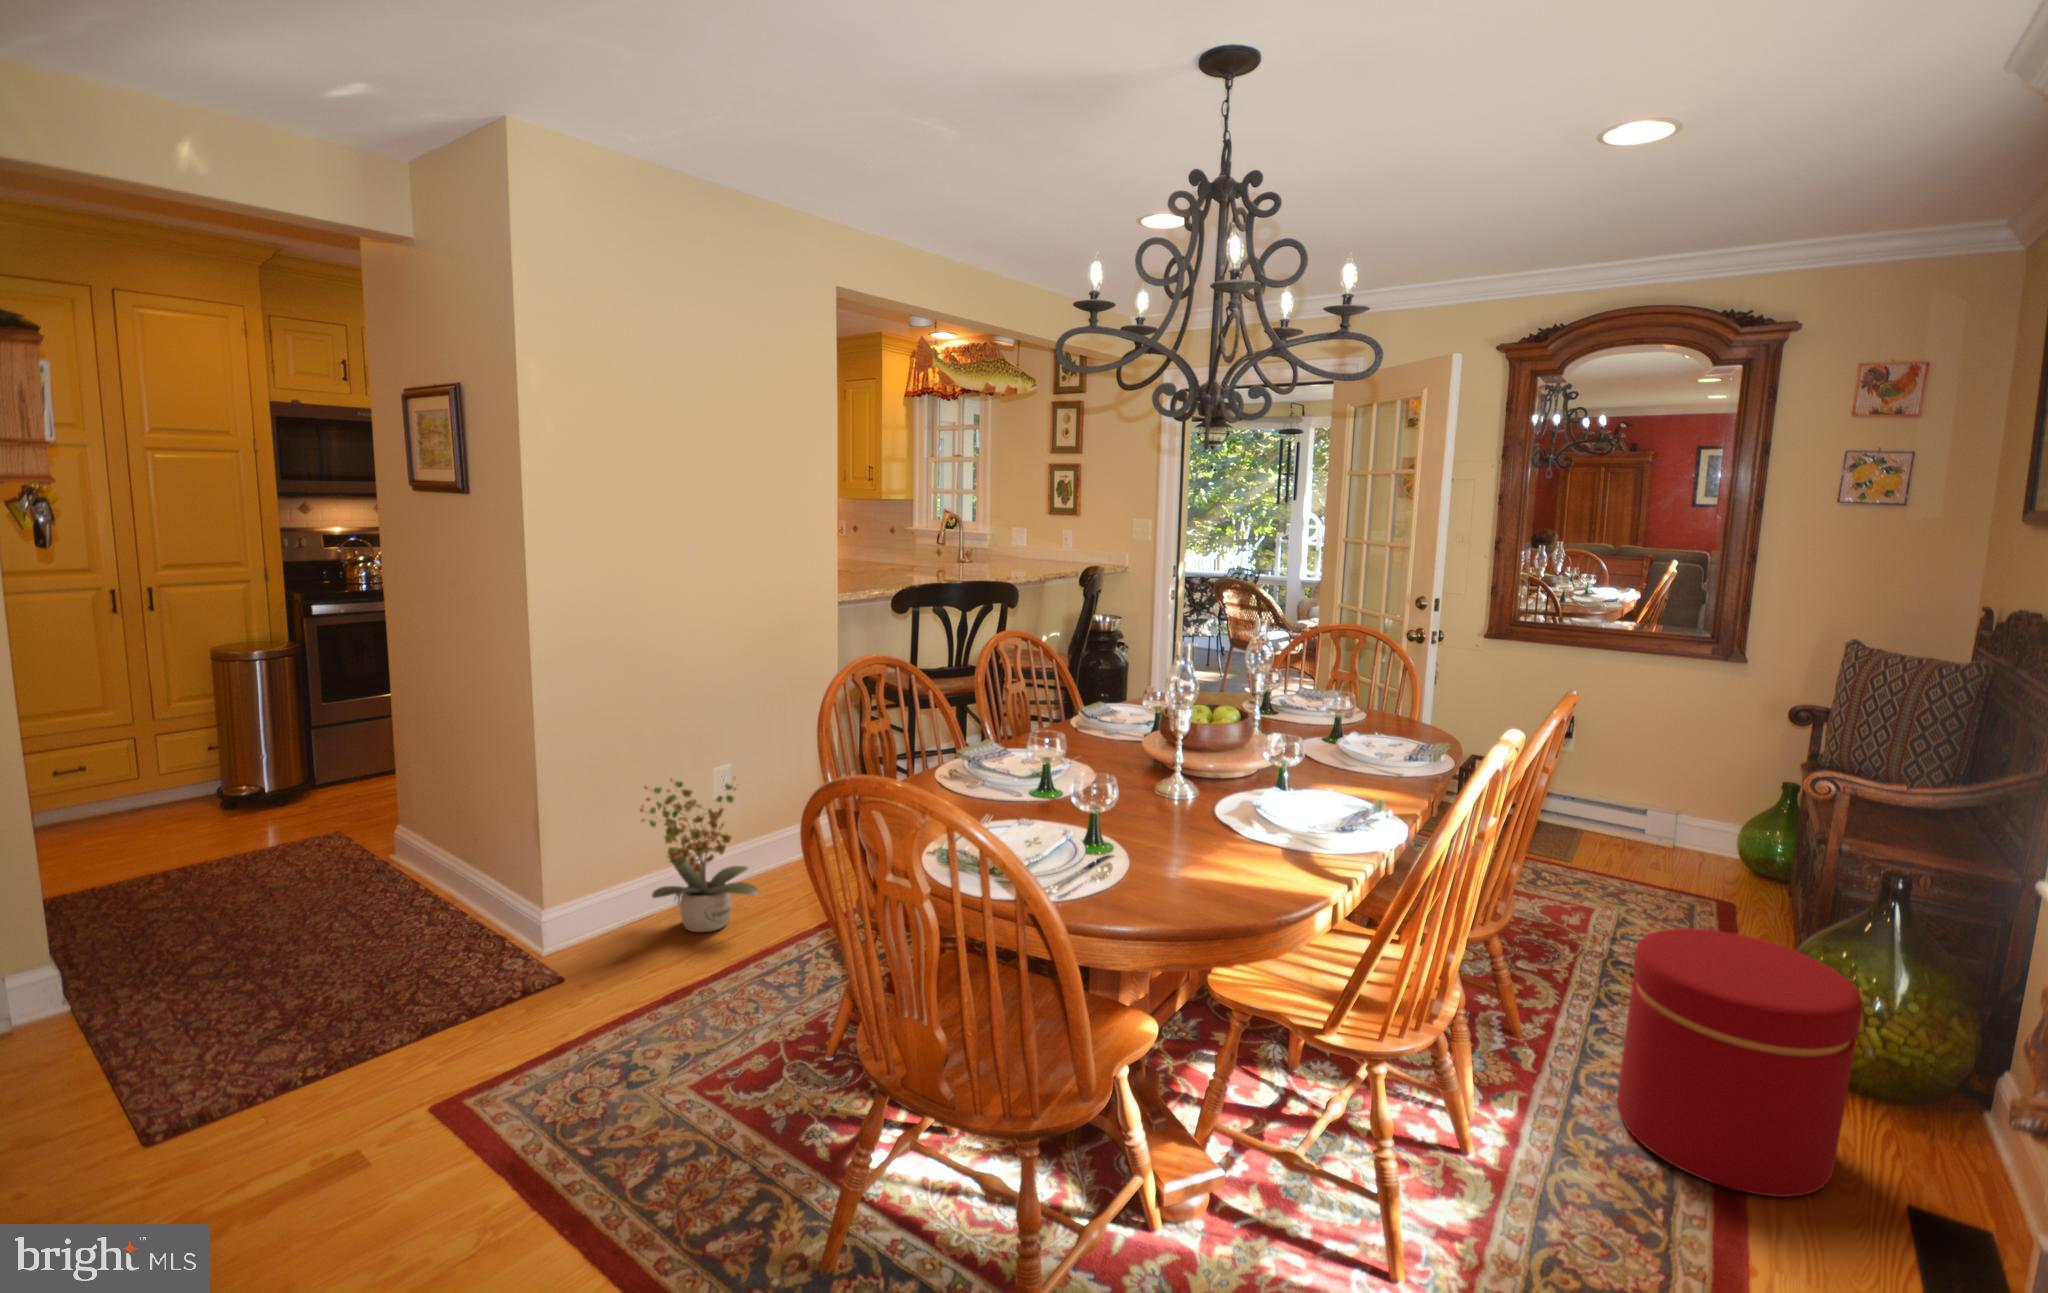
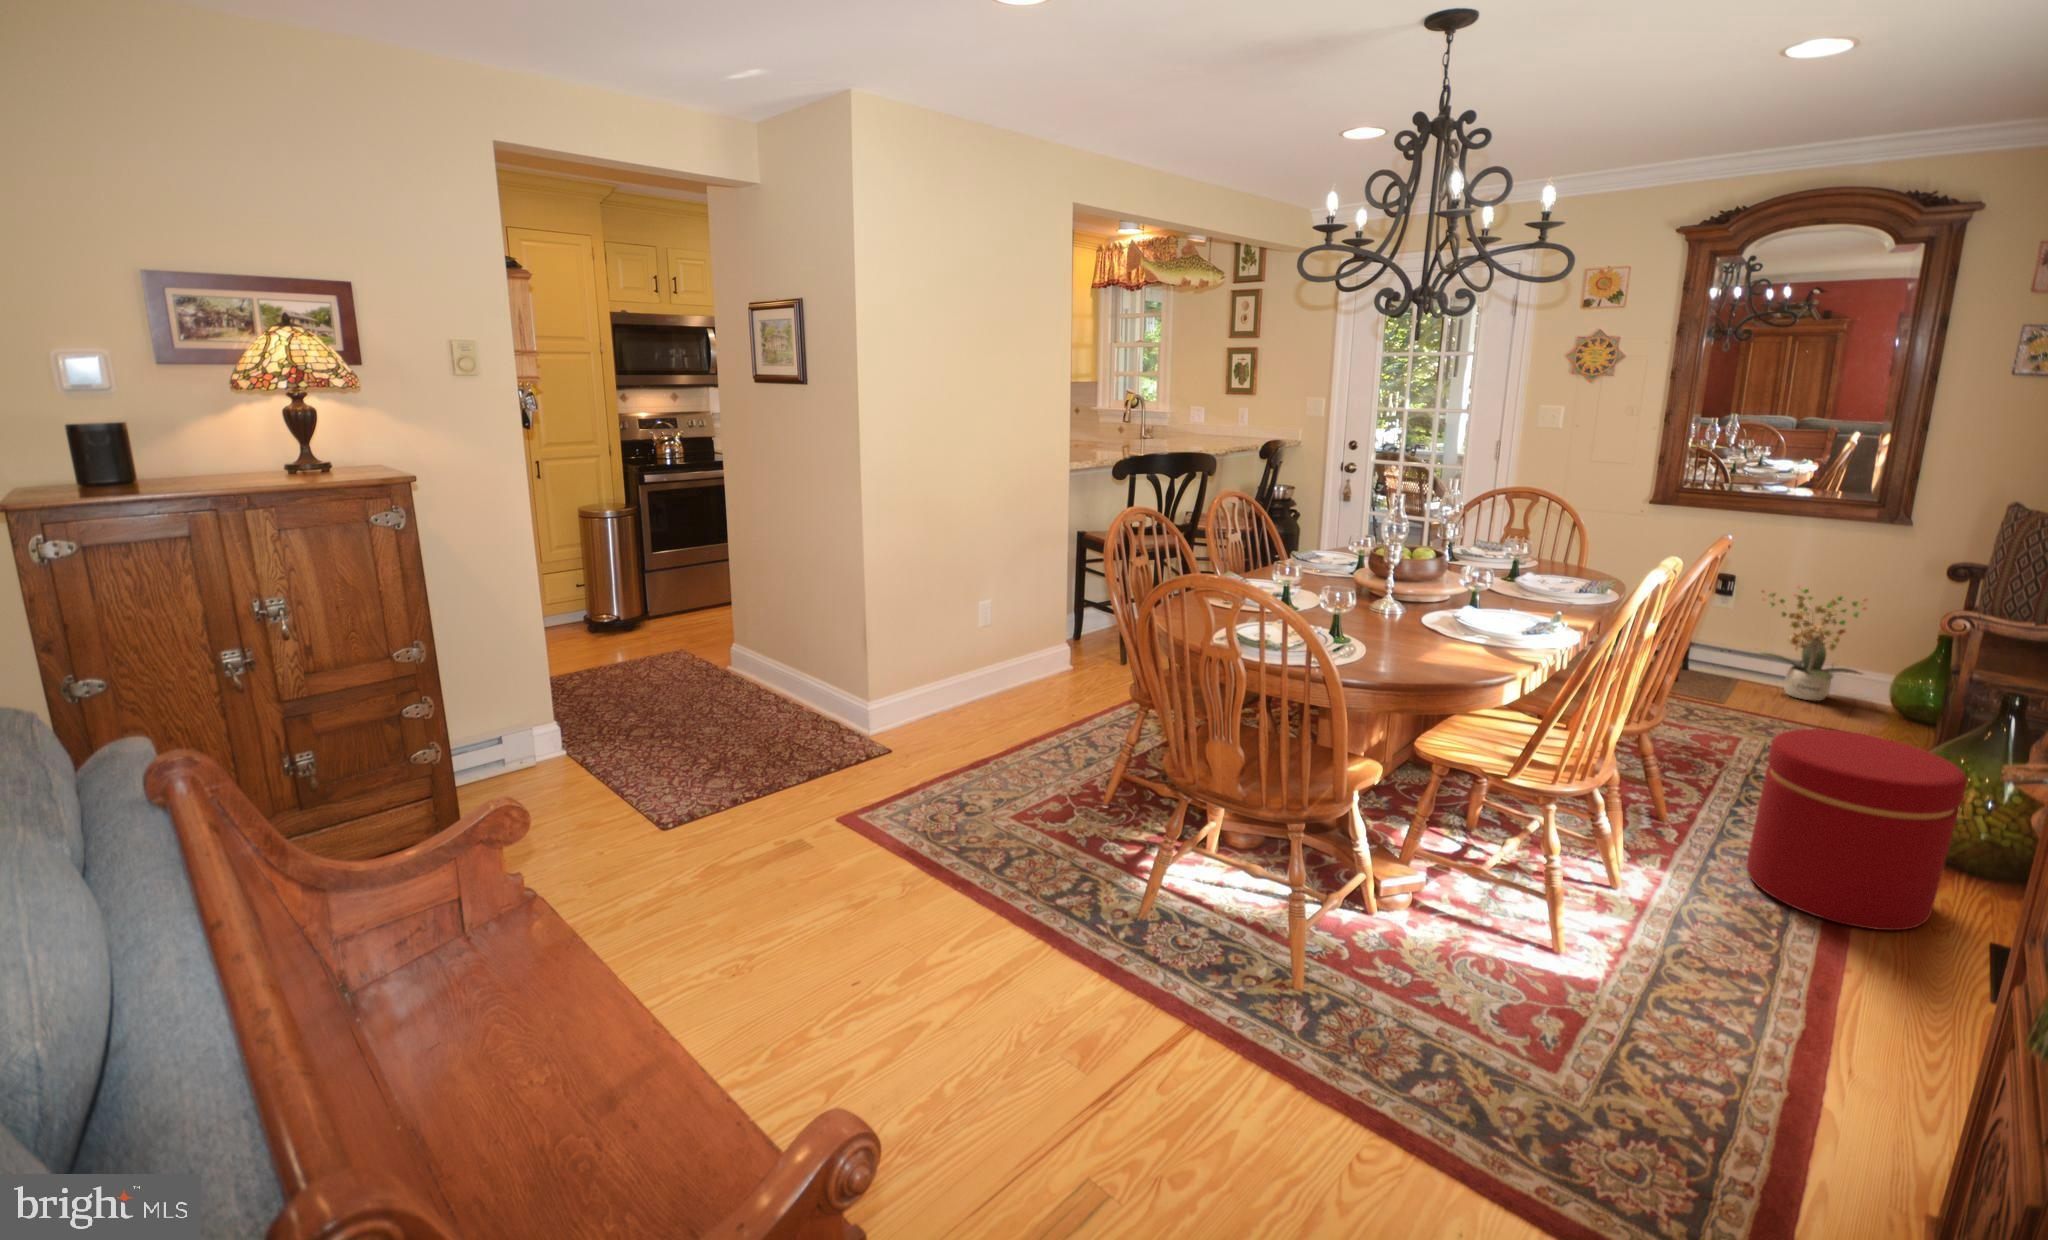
potted plant: present [640,778,759,932] -> present [1760,587,1866,701]

